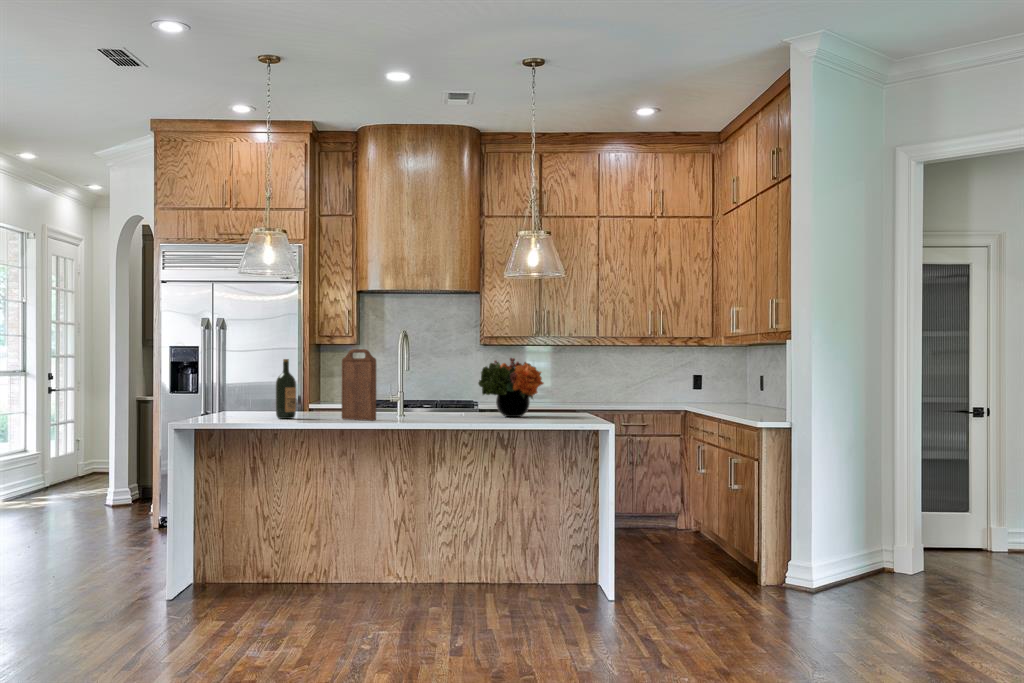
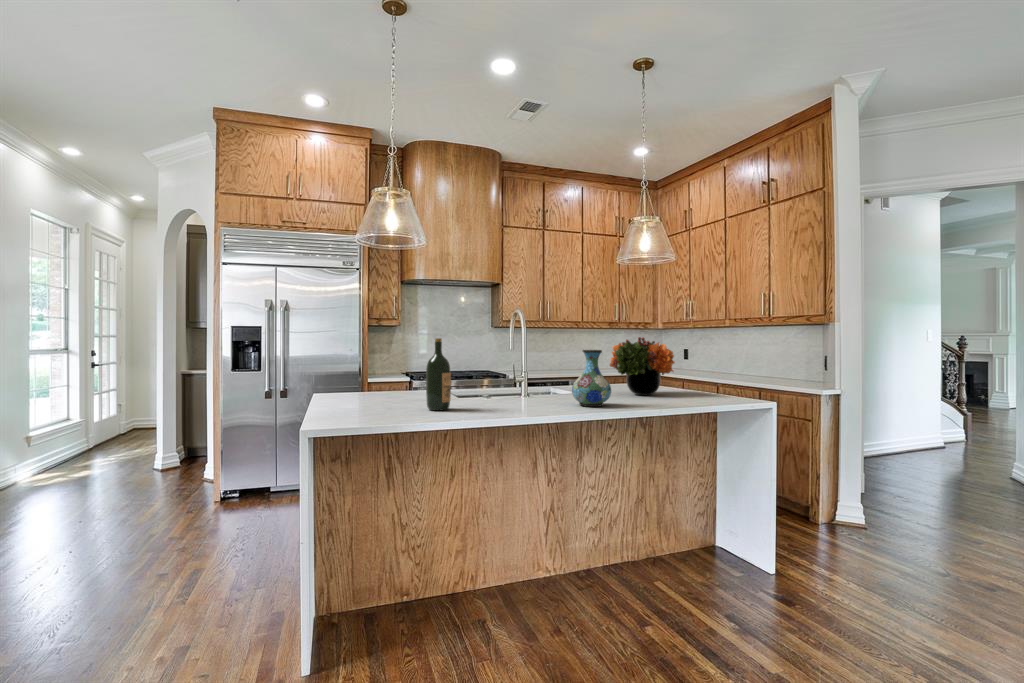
cutting board: present [342,349,376,420] -> none [509,327,556,410]
vase: none [402,369,437,420] -> present [572,350,611,407]

